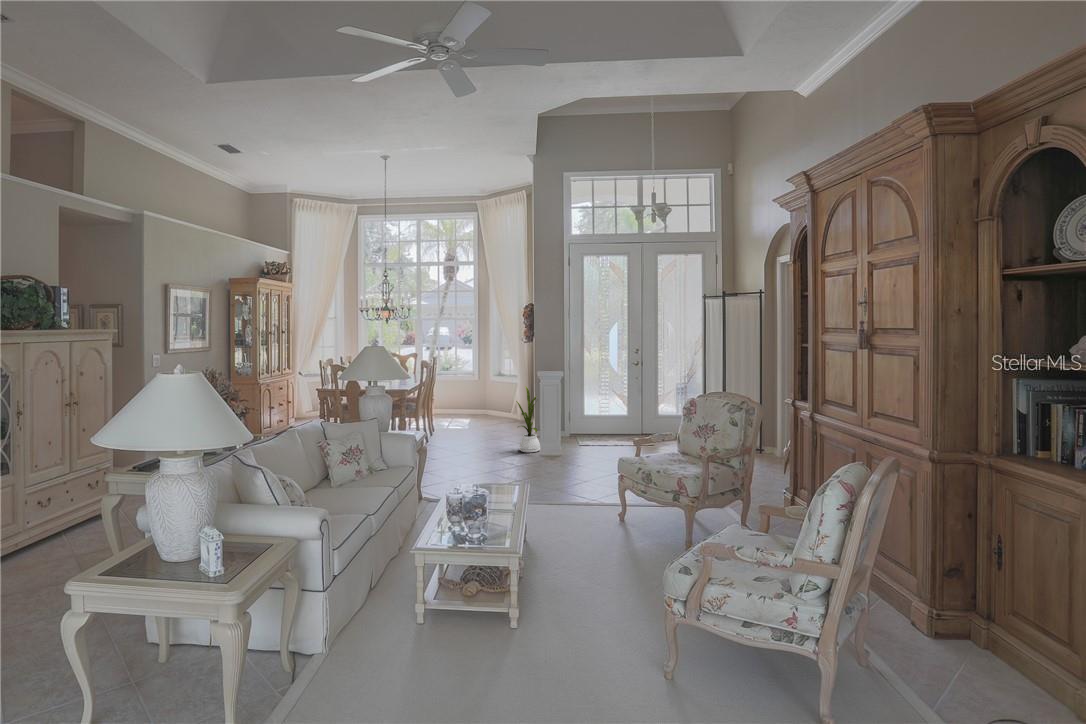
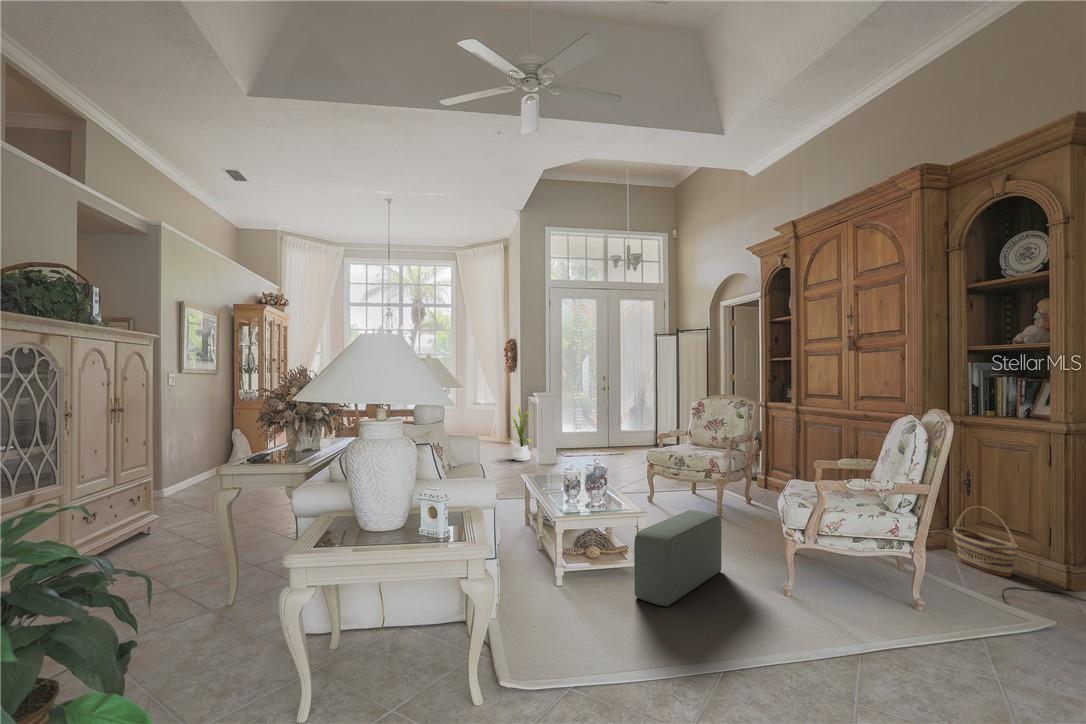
pouf: none [464,566,612,699] -> present [634,510,722,606]
basket: none [963,591,1043,703] -> present [953,507,1018,577]

